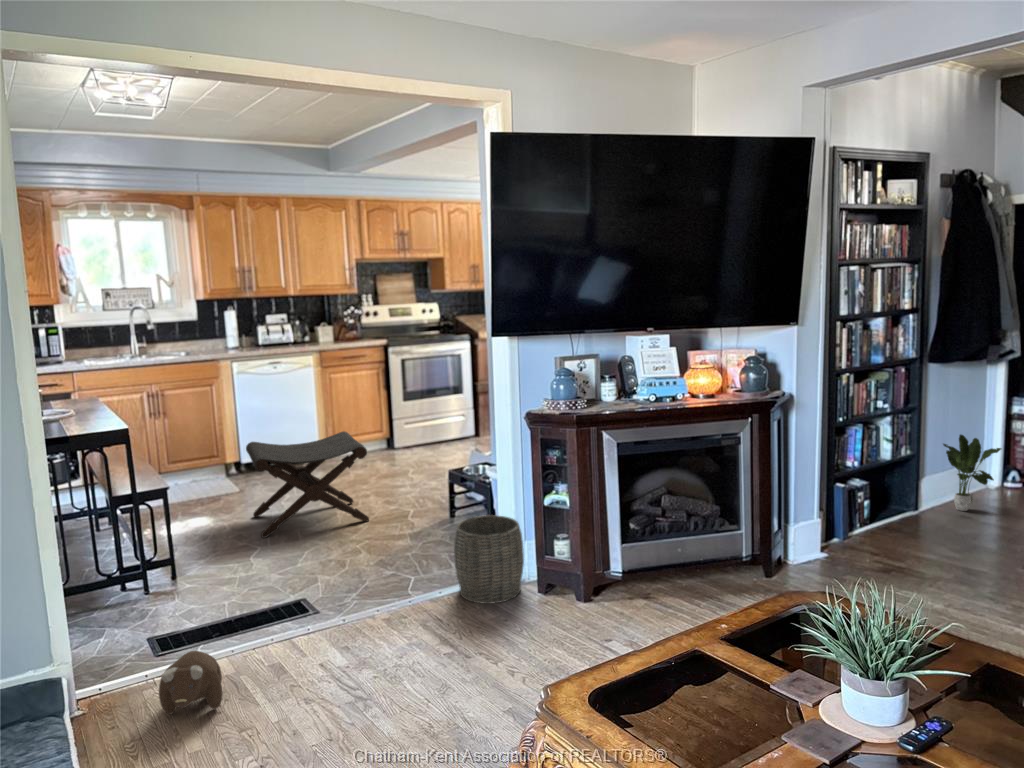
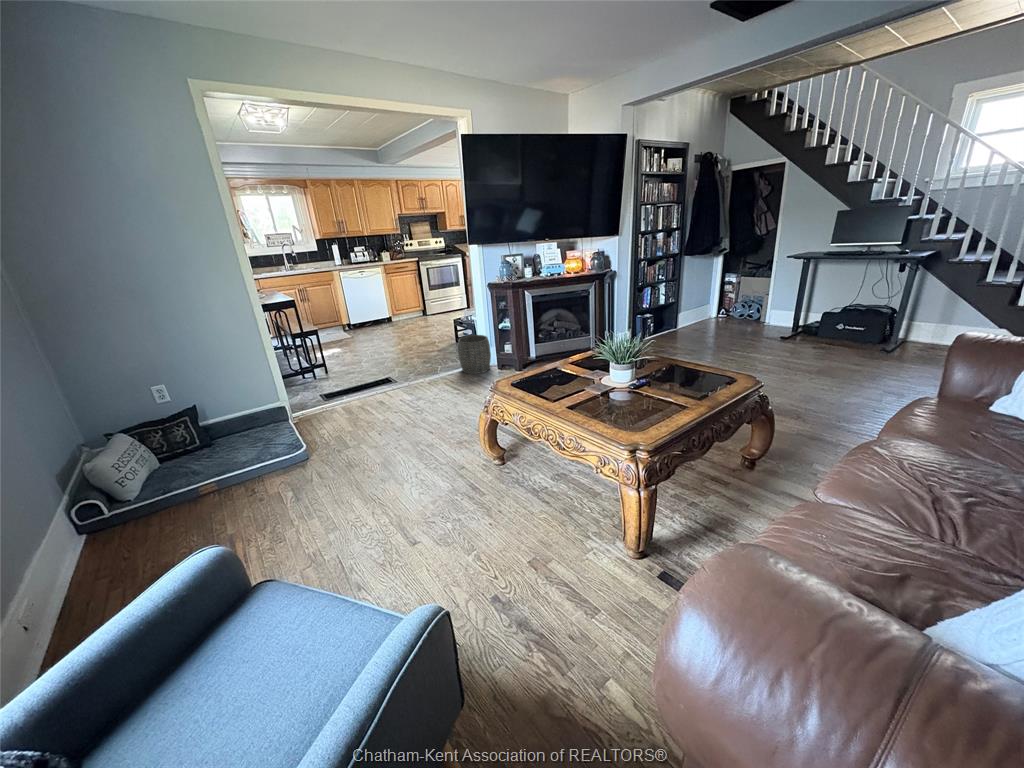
footstool: present [246,432,369,538] -> none [353,304,418,355]
potted plant: present [943,435,1001,511] -> none [689,291,716,328]
plush toy: present [159,651,222,714] -> none [330,393,358,419]

